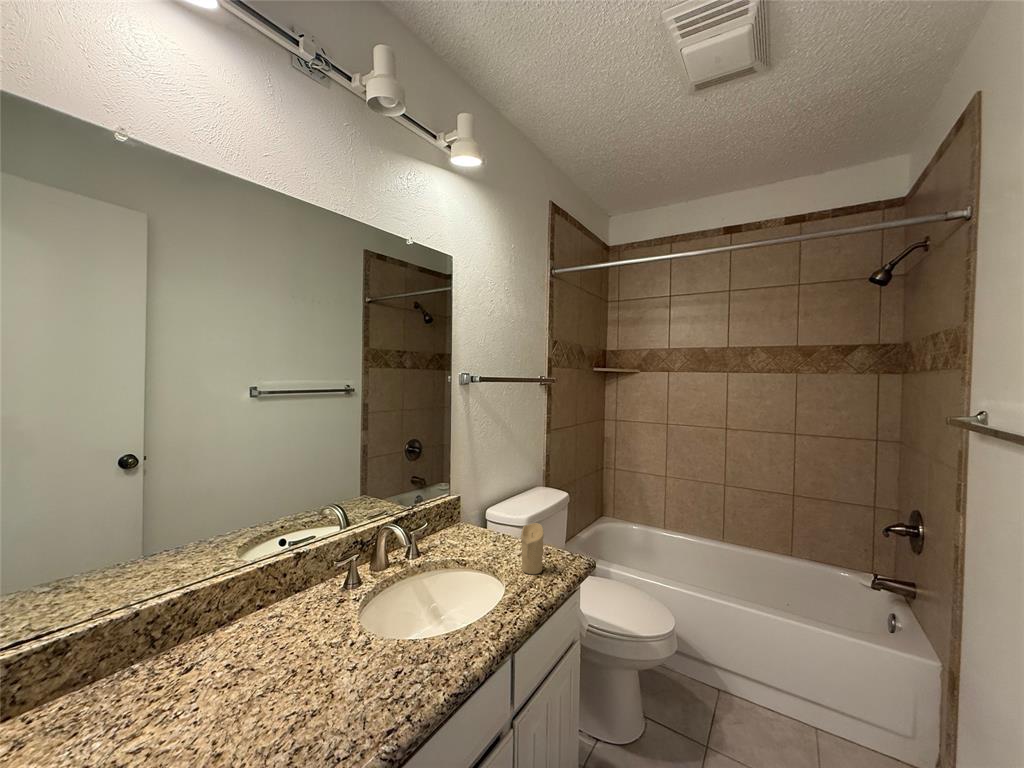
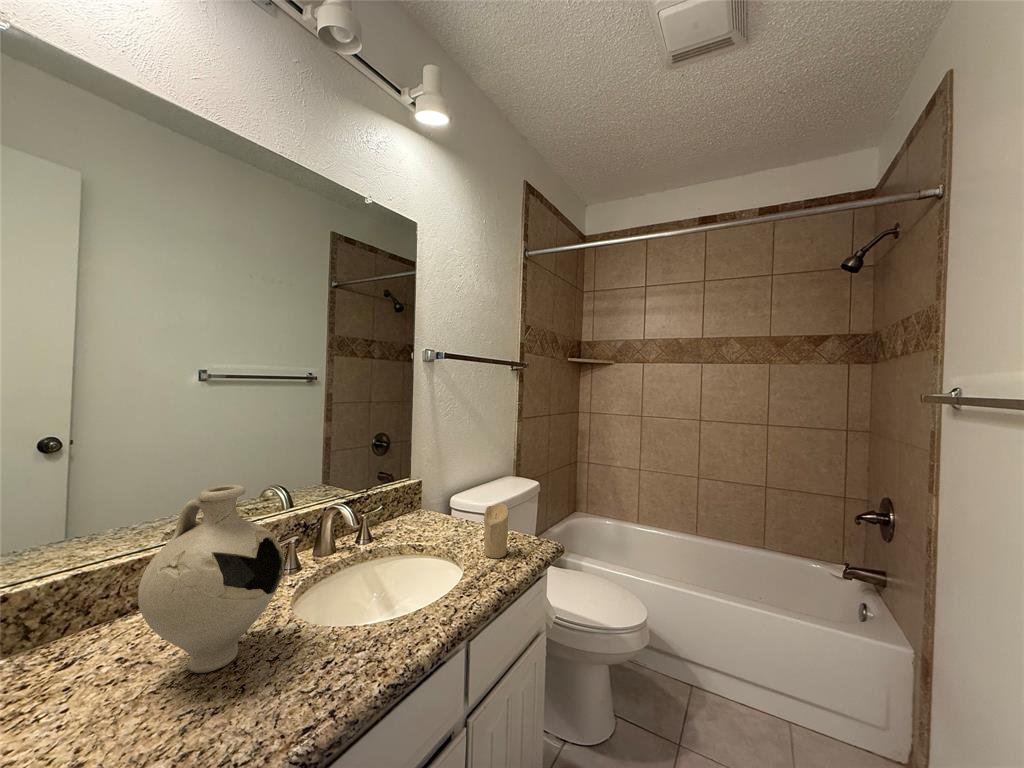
decorative vase: none [247,520,358,681] -> present [138,485,284,674]

